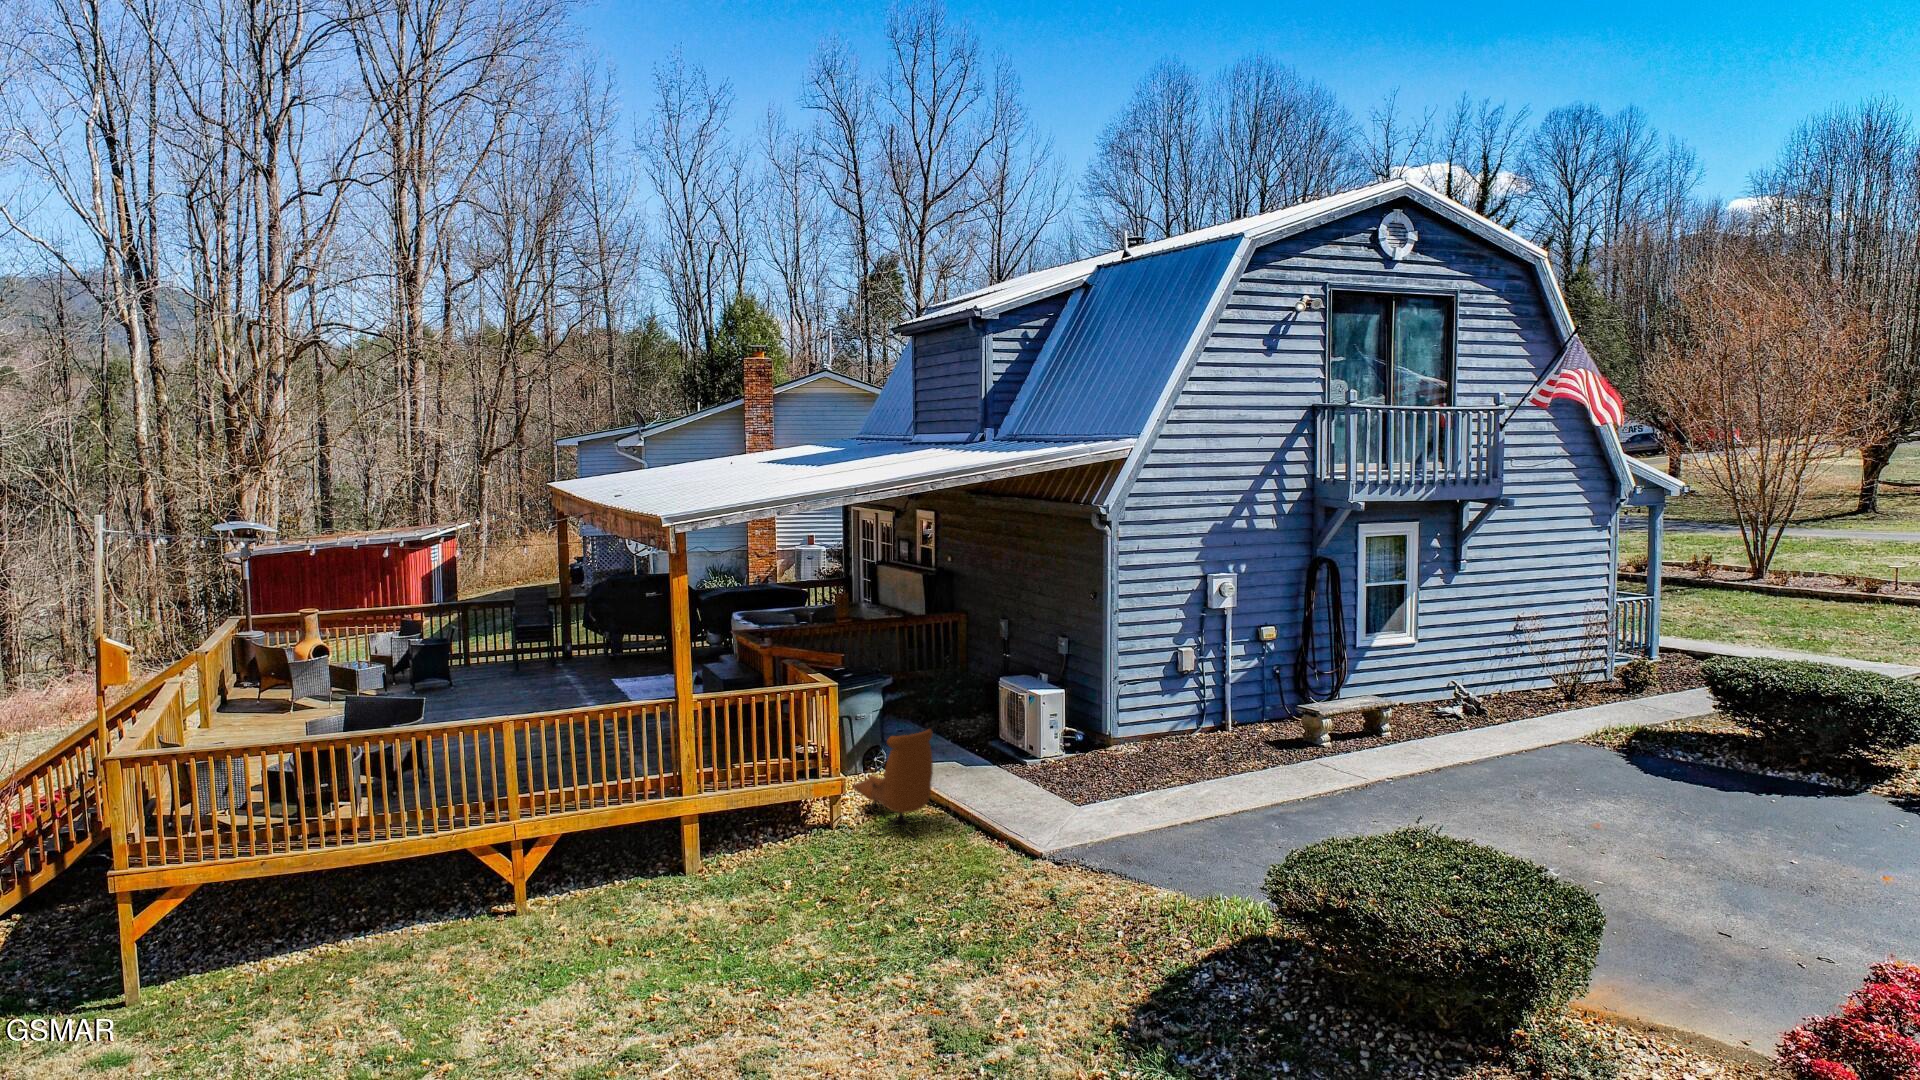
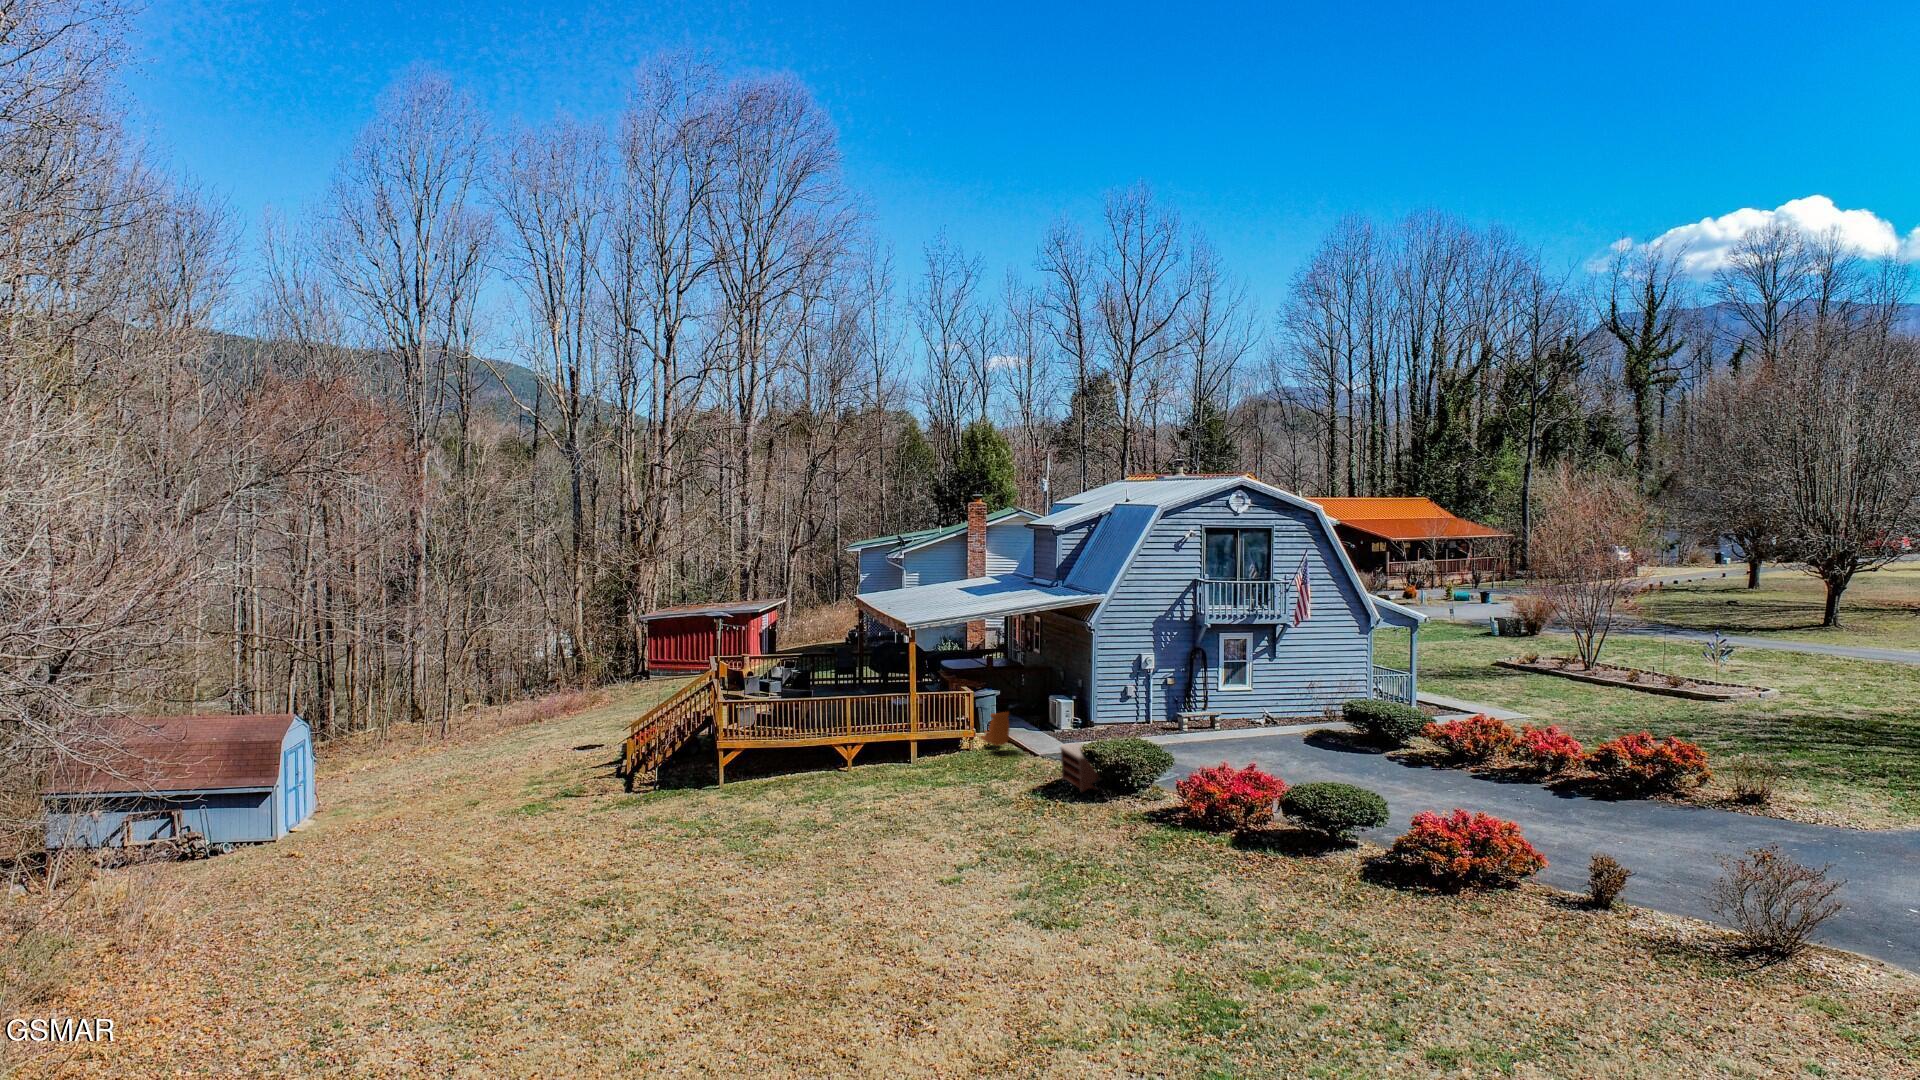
bench: none [1105,819,1248,978] -> present [1060,743,1098,792]

